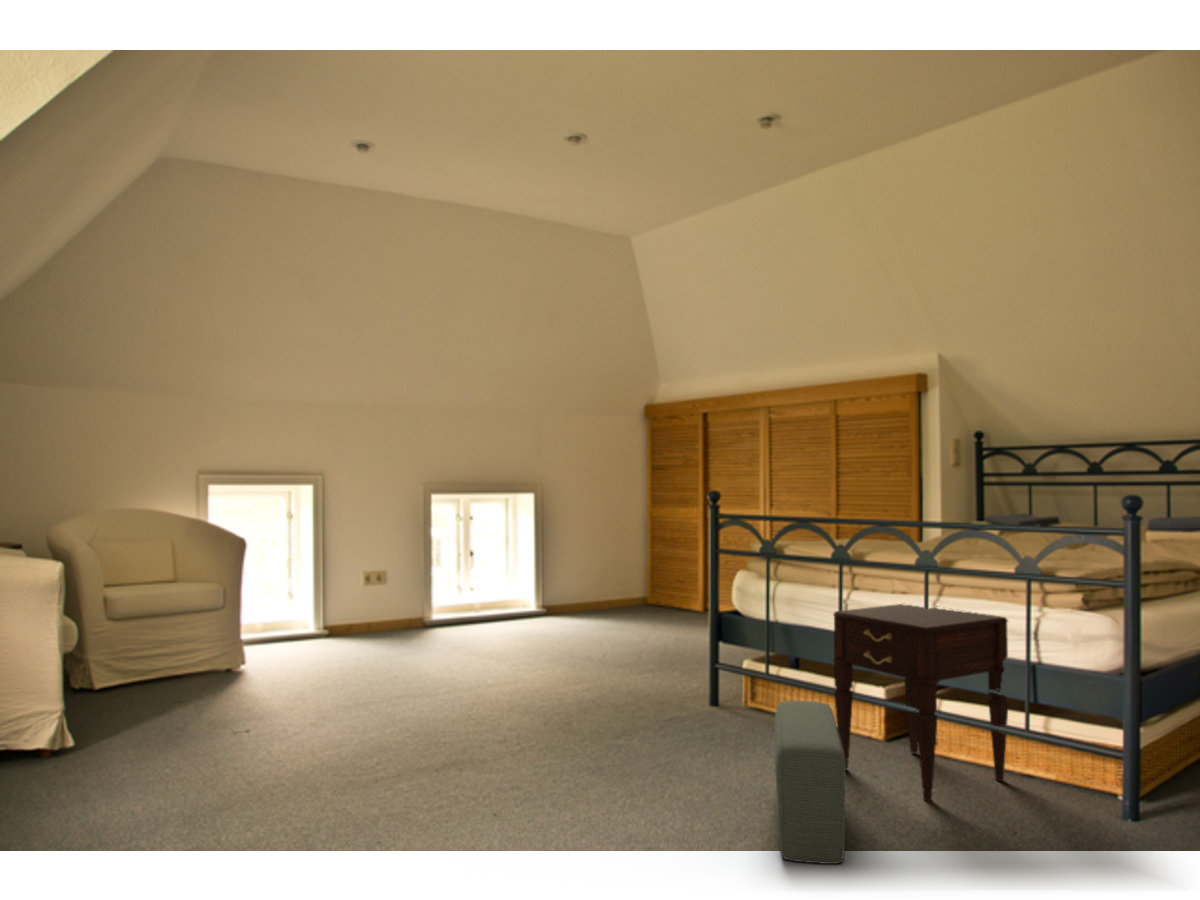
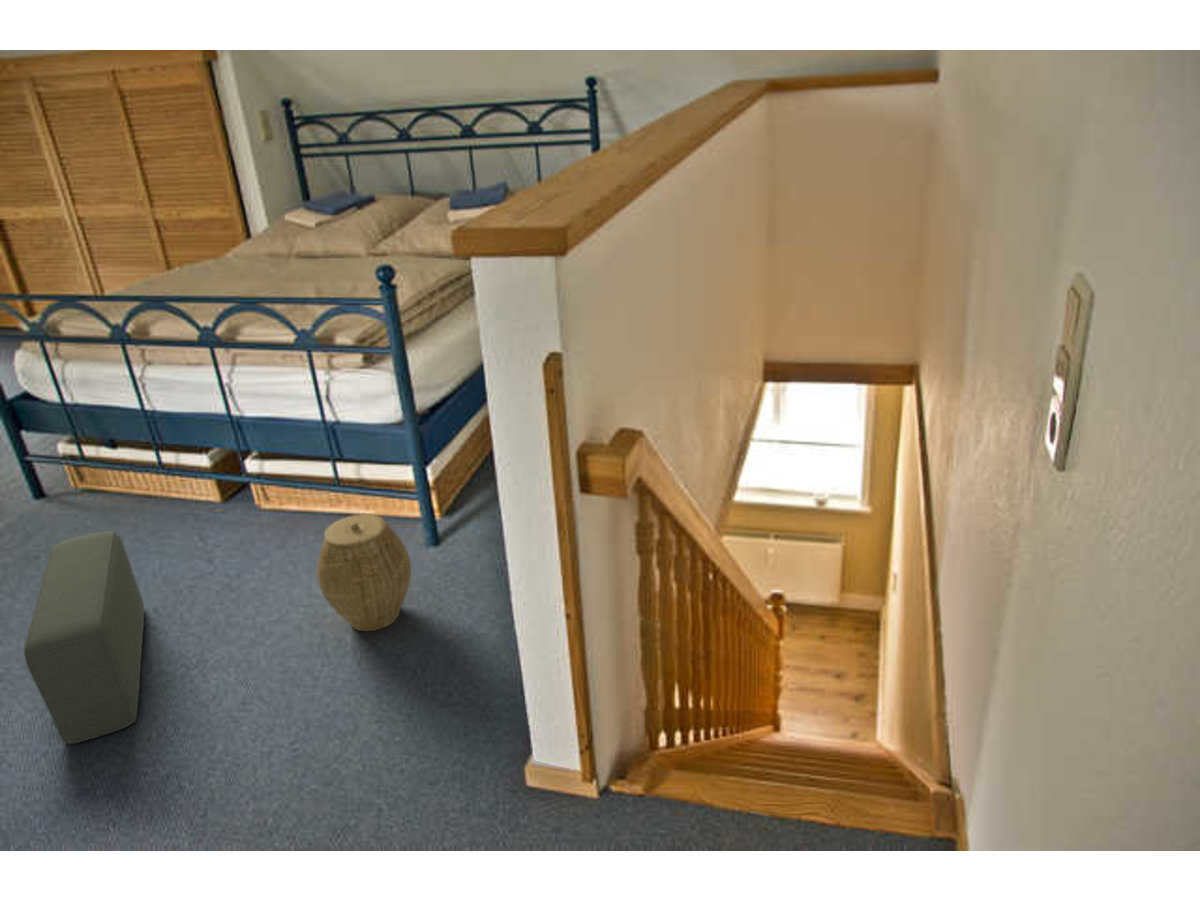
nightstand: present [833,604,1009,801] -> none [108,372,326,584]
woven basket: none [1028,736,1137,870] -> present [317,514,411,631]

